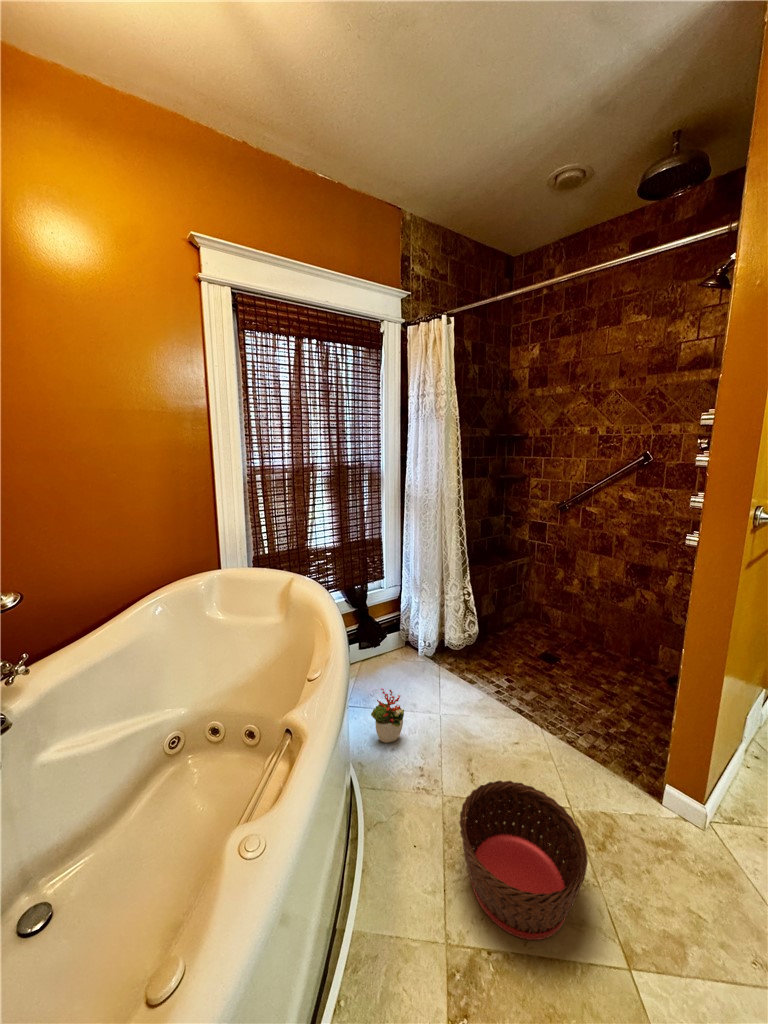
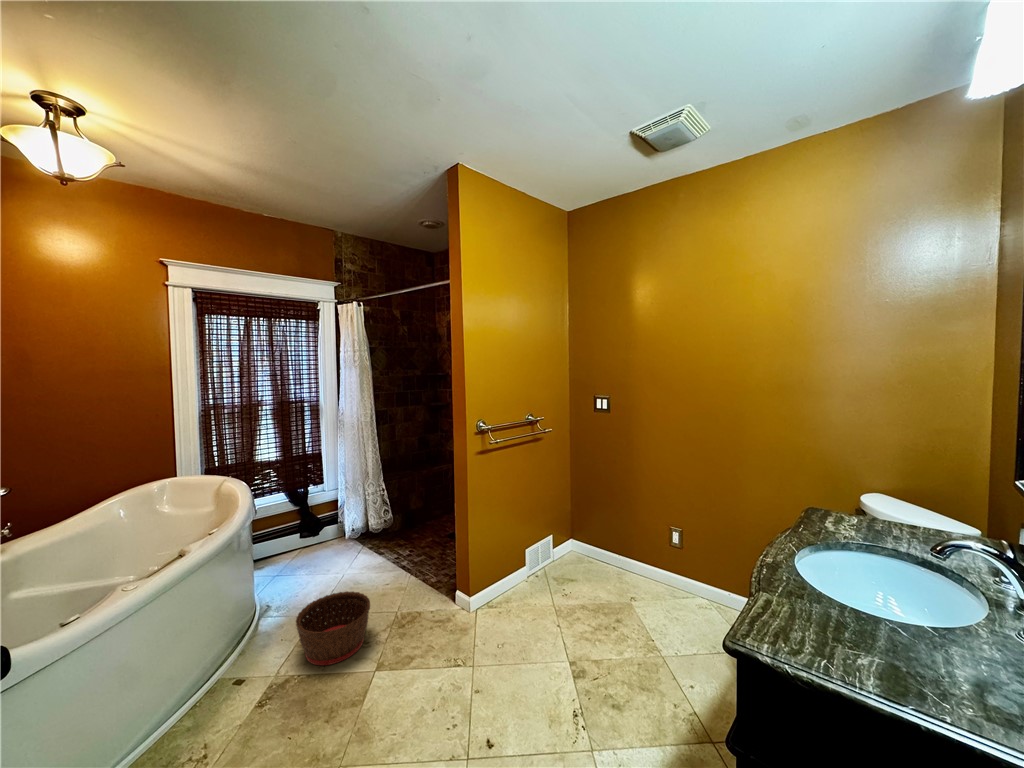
decorative plant: present [371,688,404,743] -> none [281,554,308,593]

